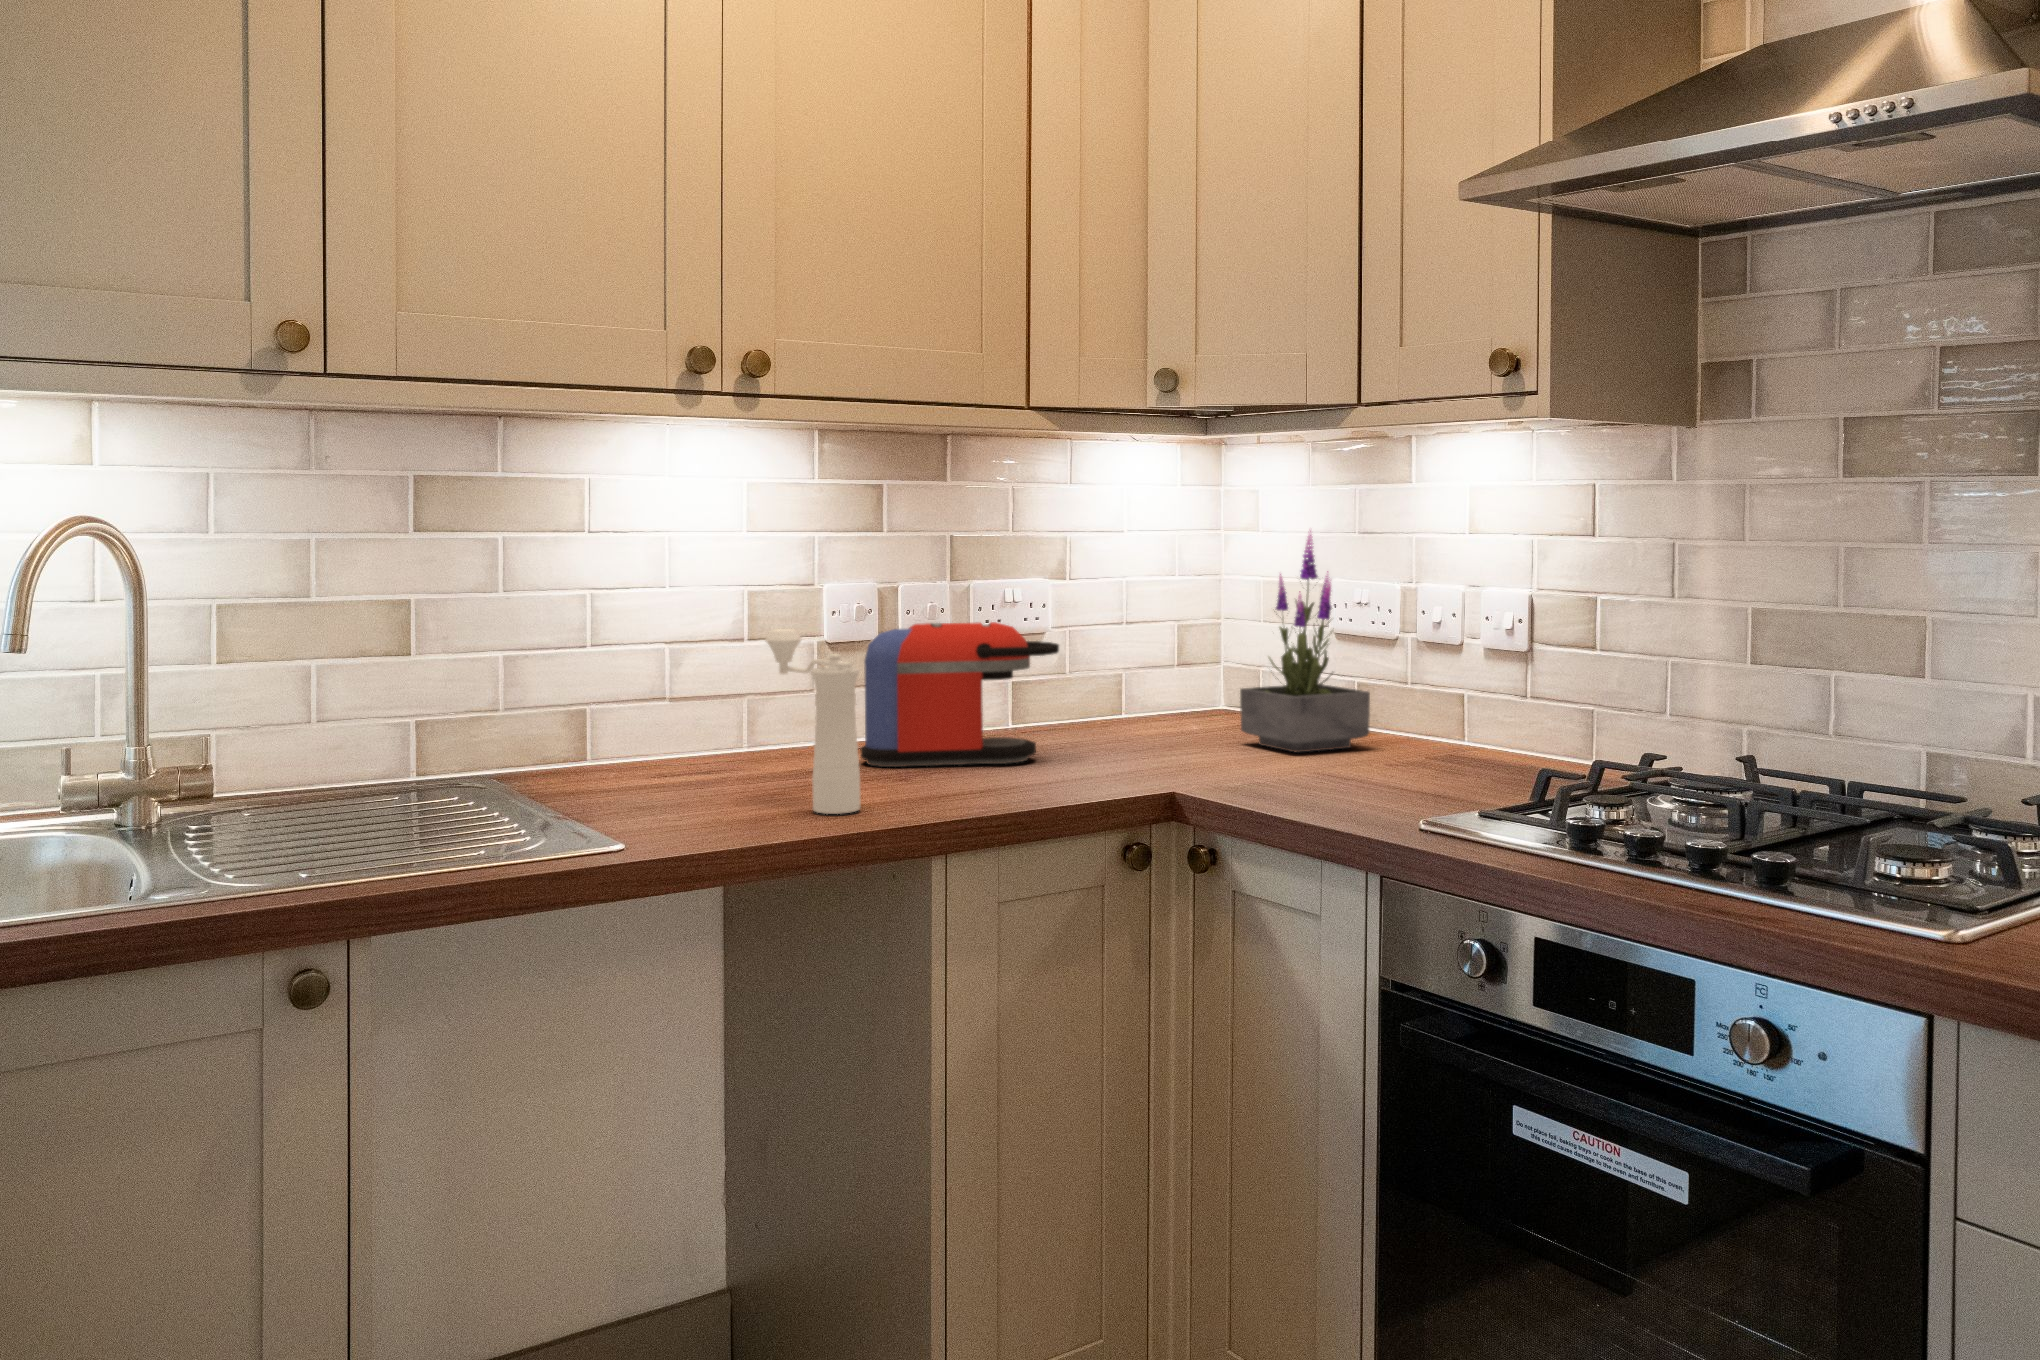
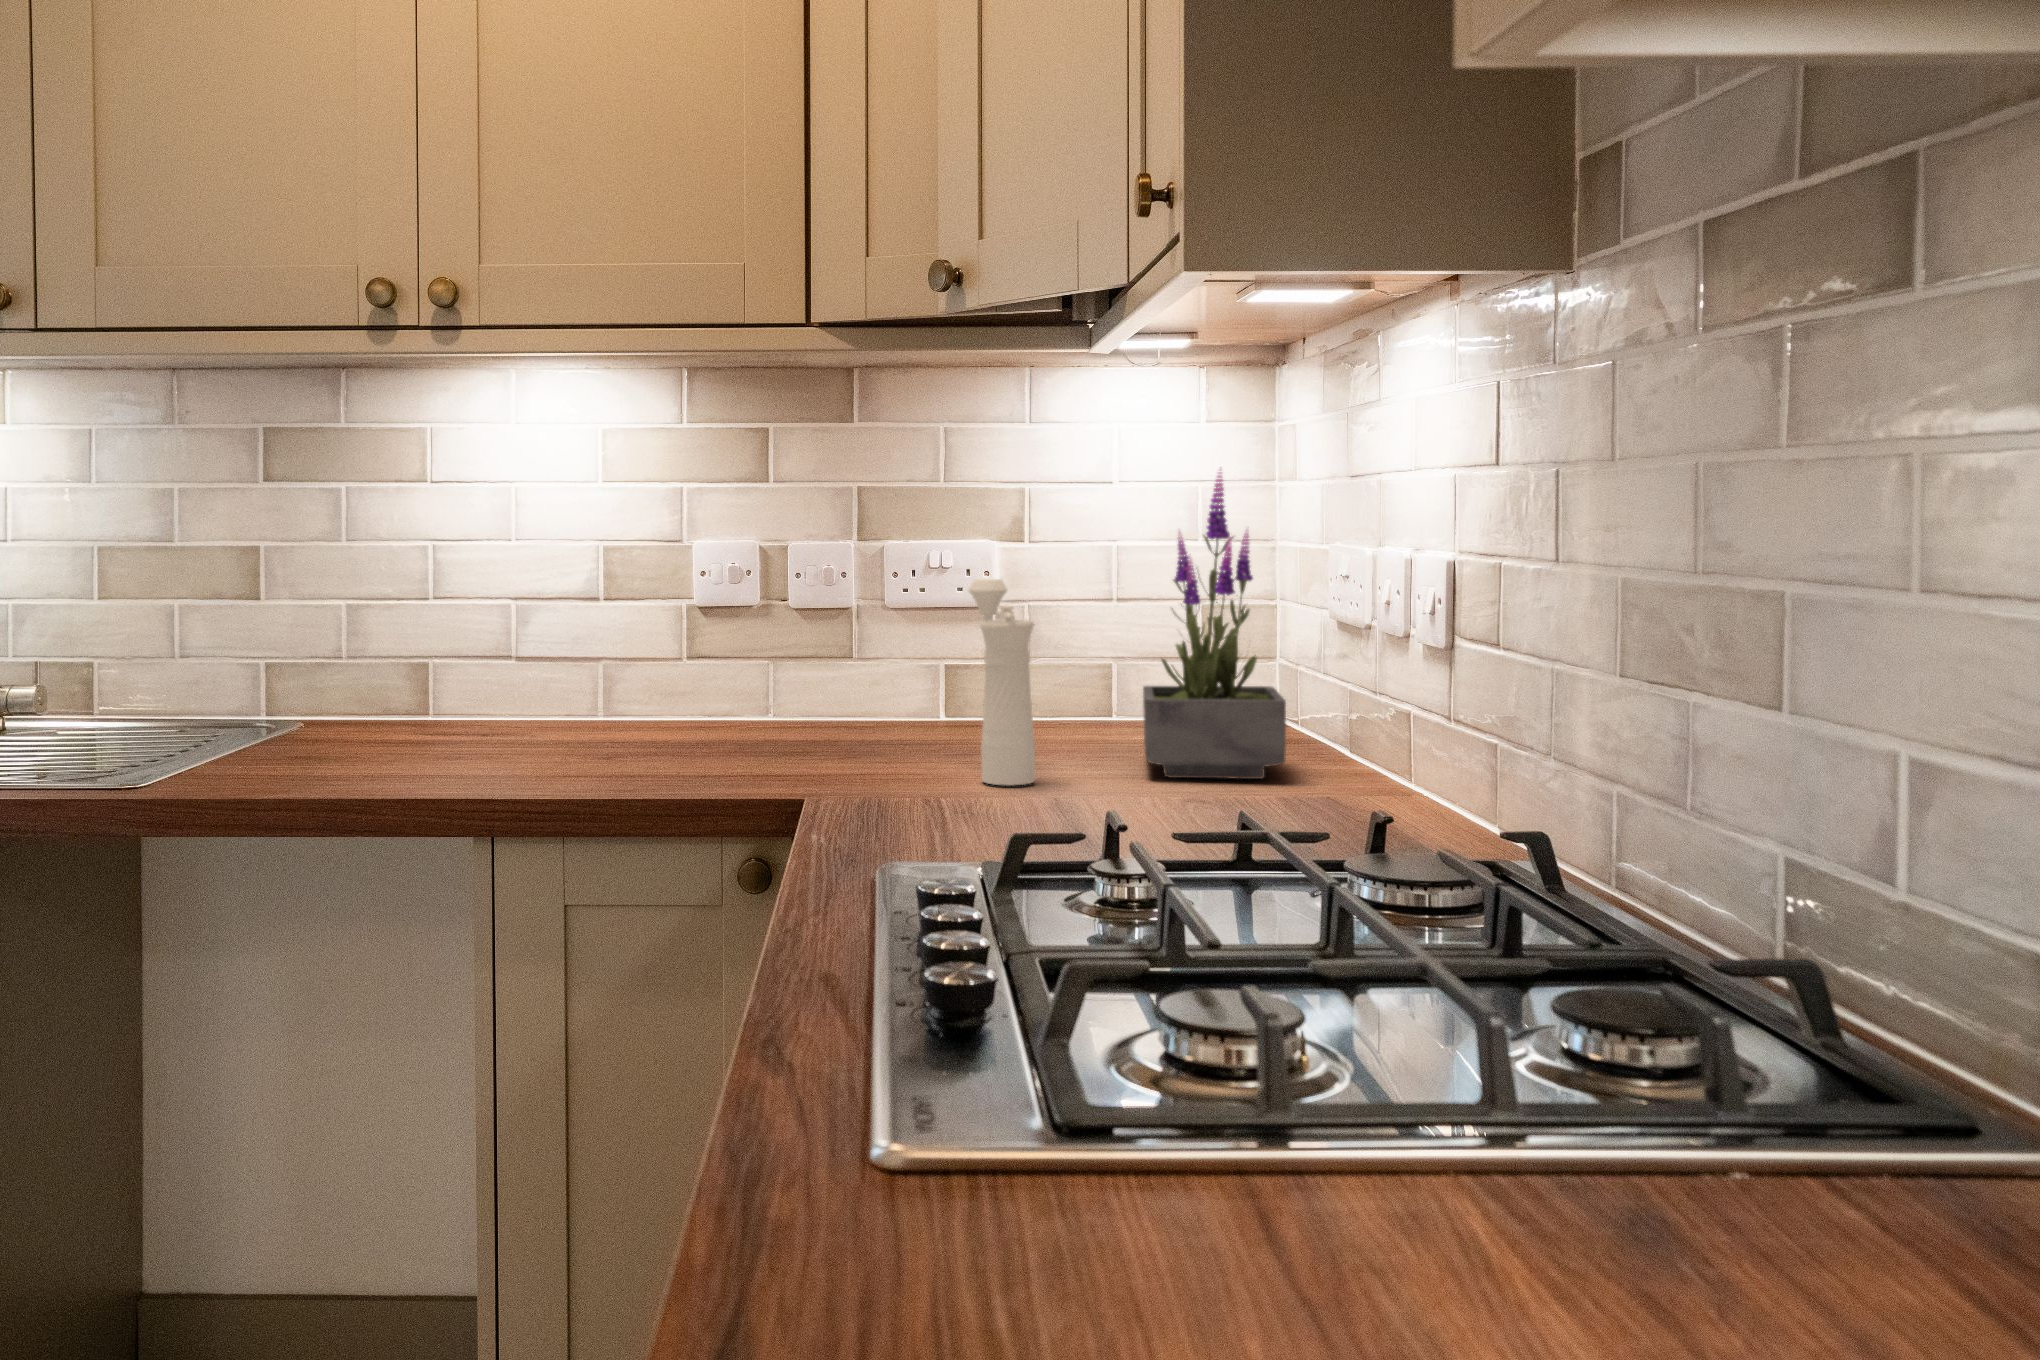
coffee maker: present [861,622,1059,767] -> none [660,585,872,755]
pepper mill: present [766,629,861,814] -> present [969,579,1035,785]

